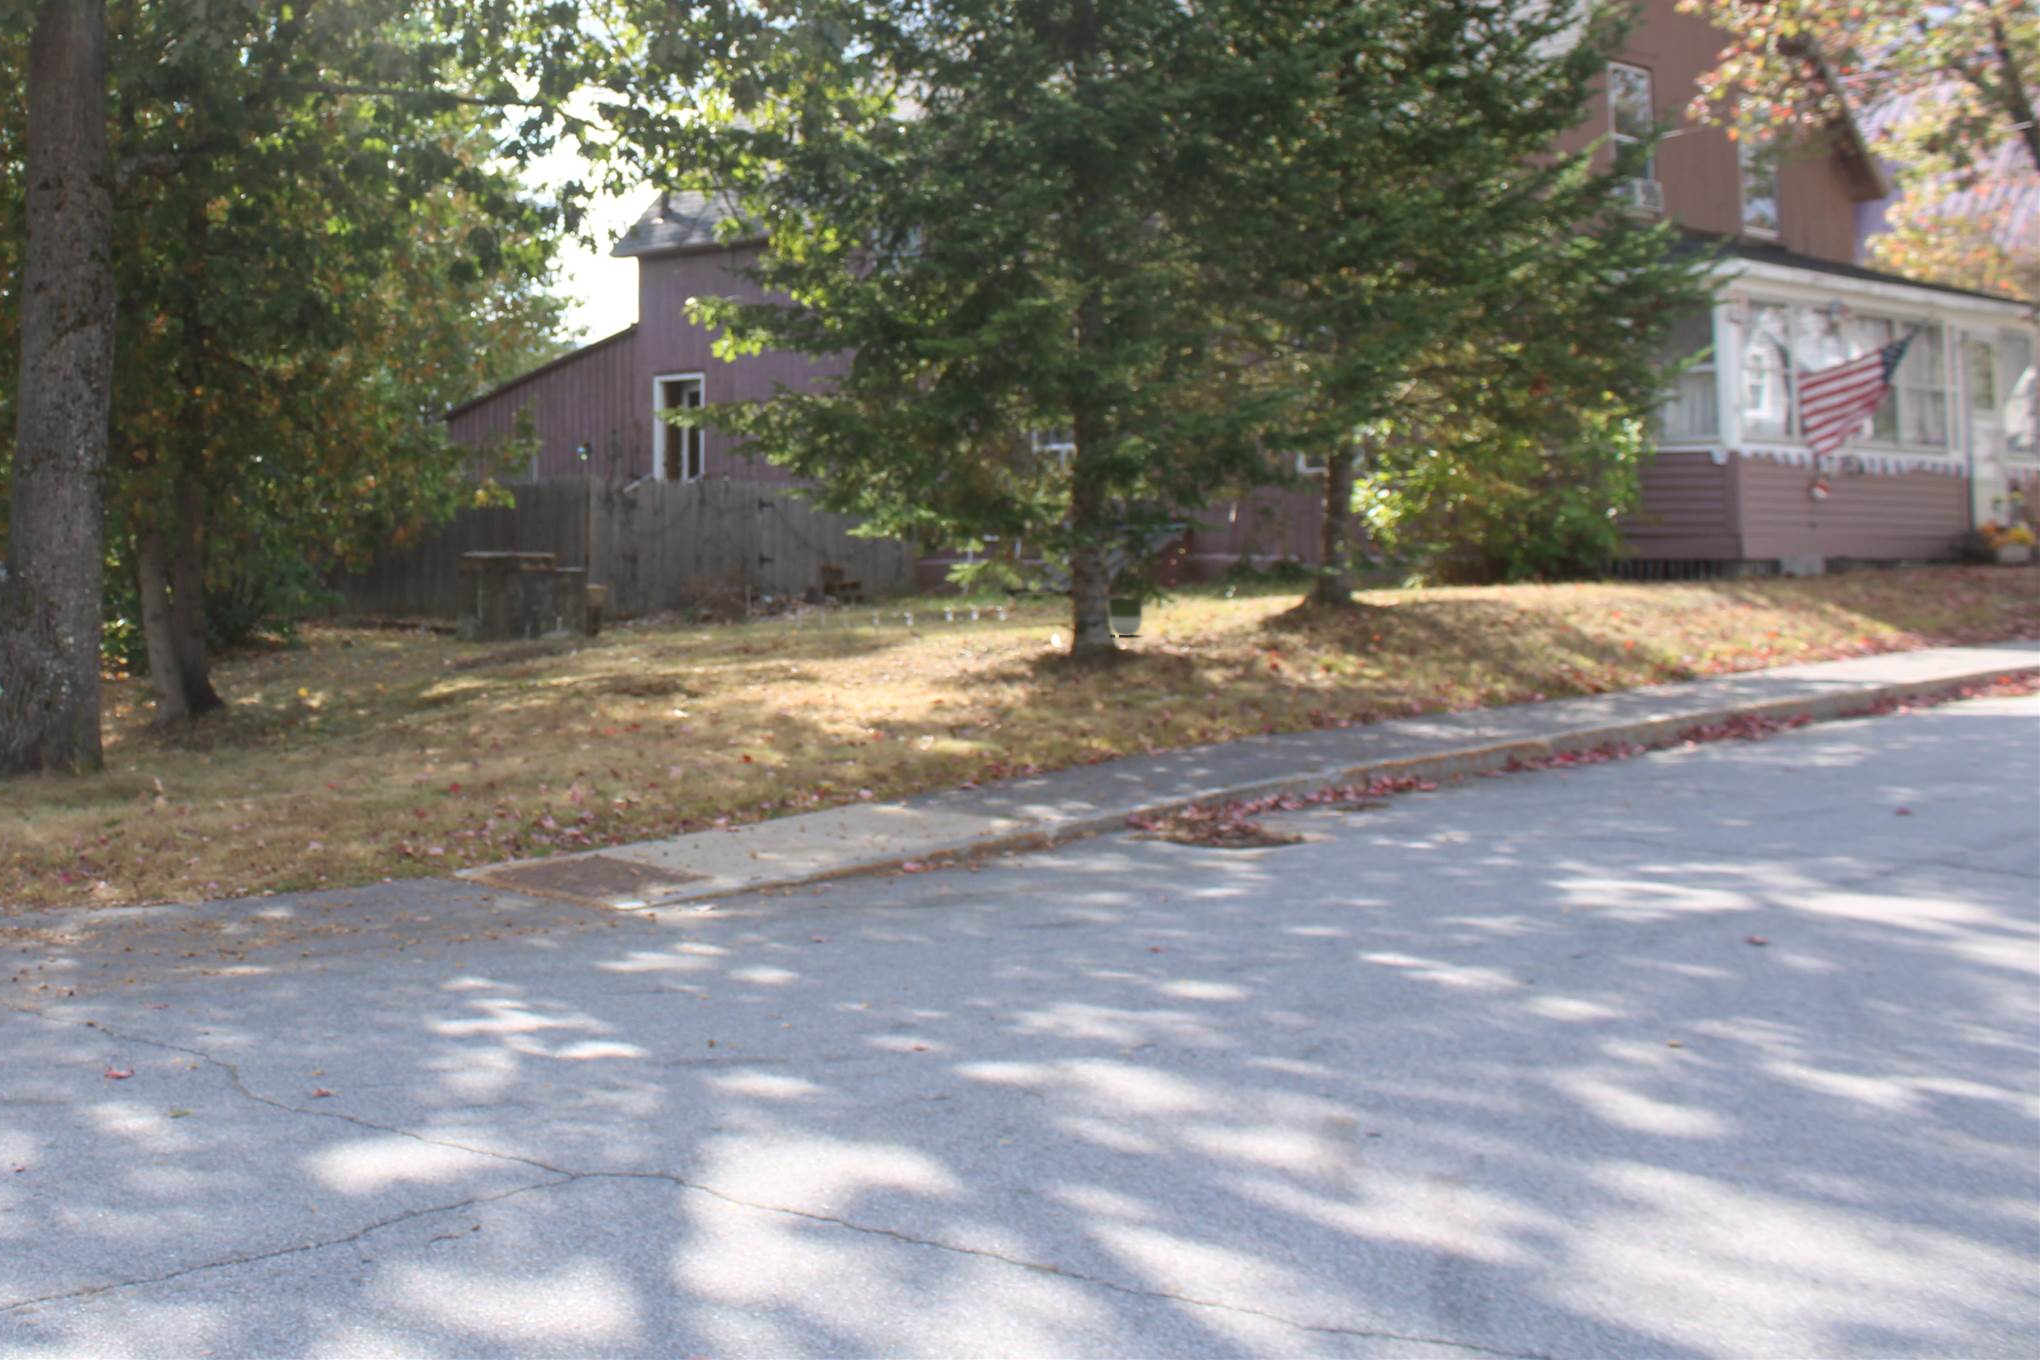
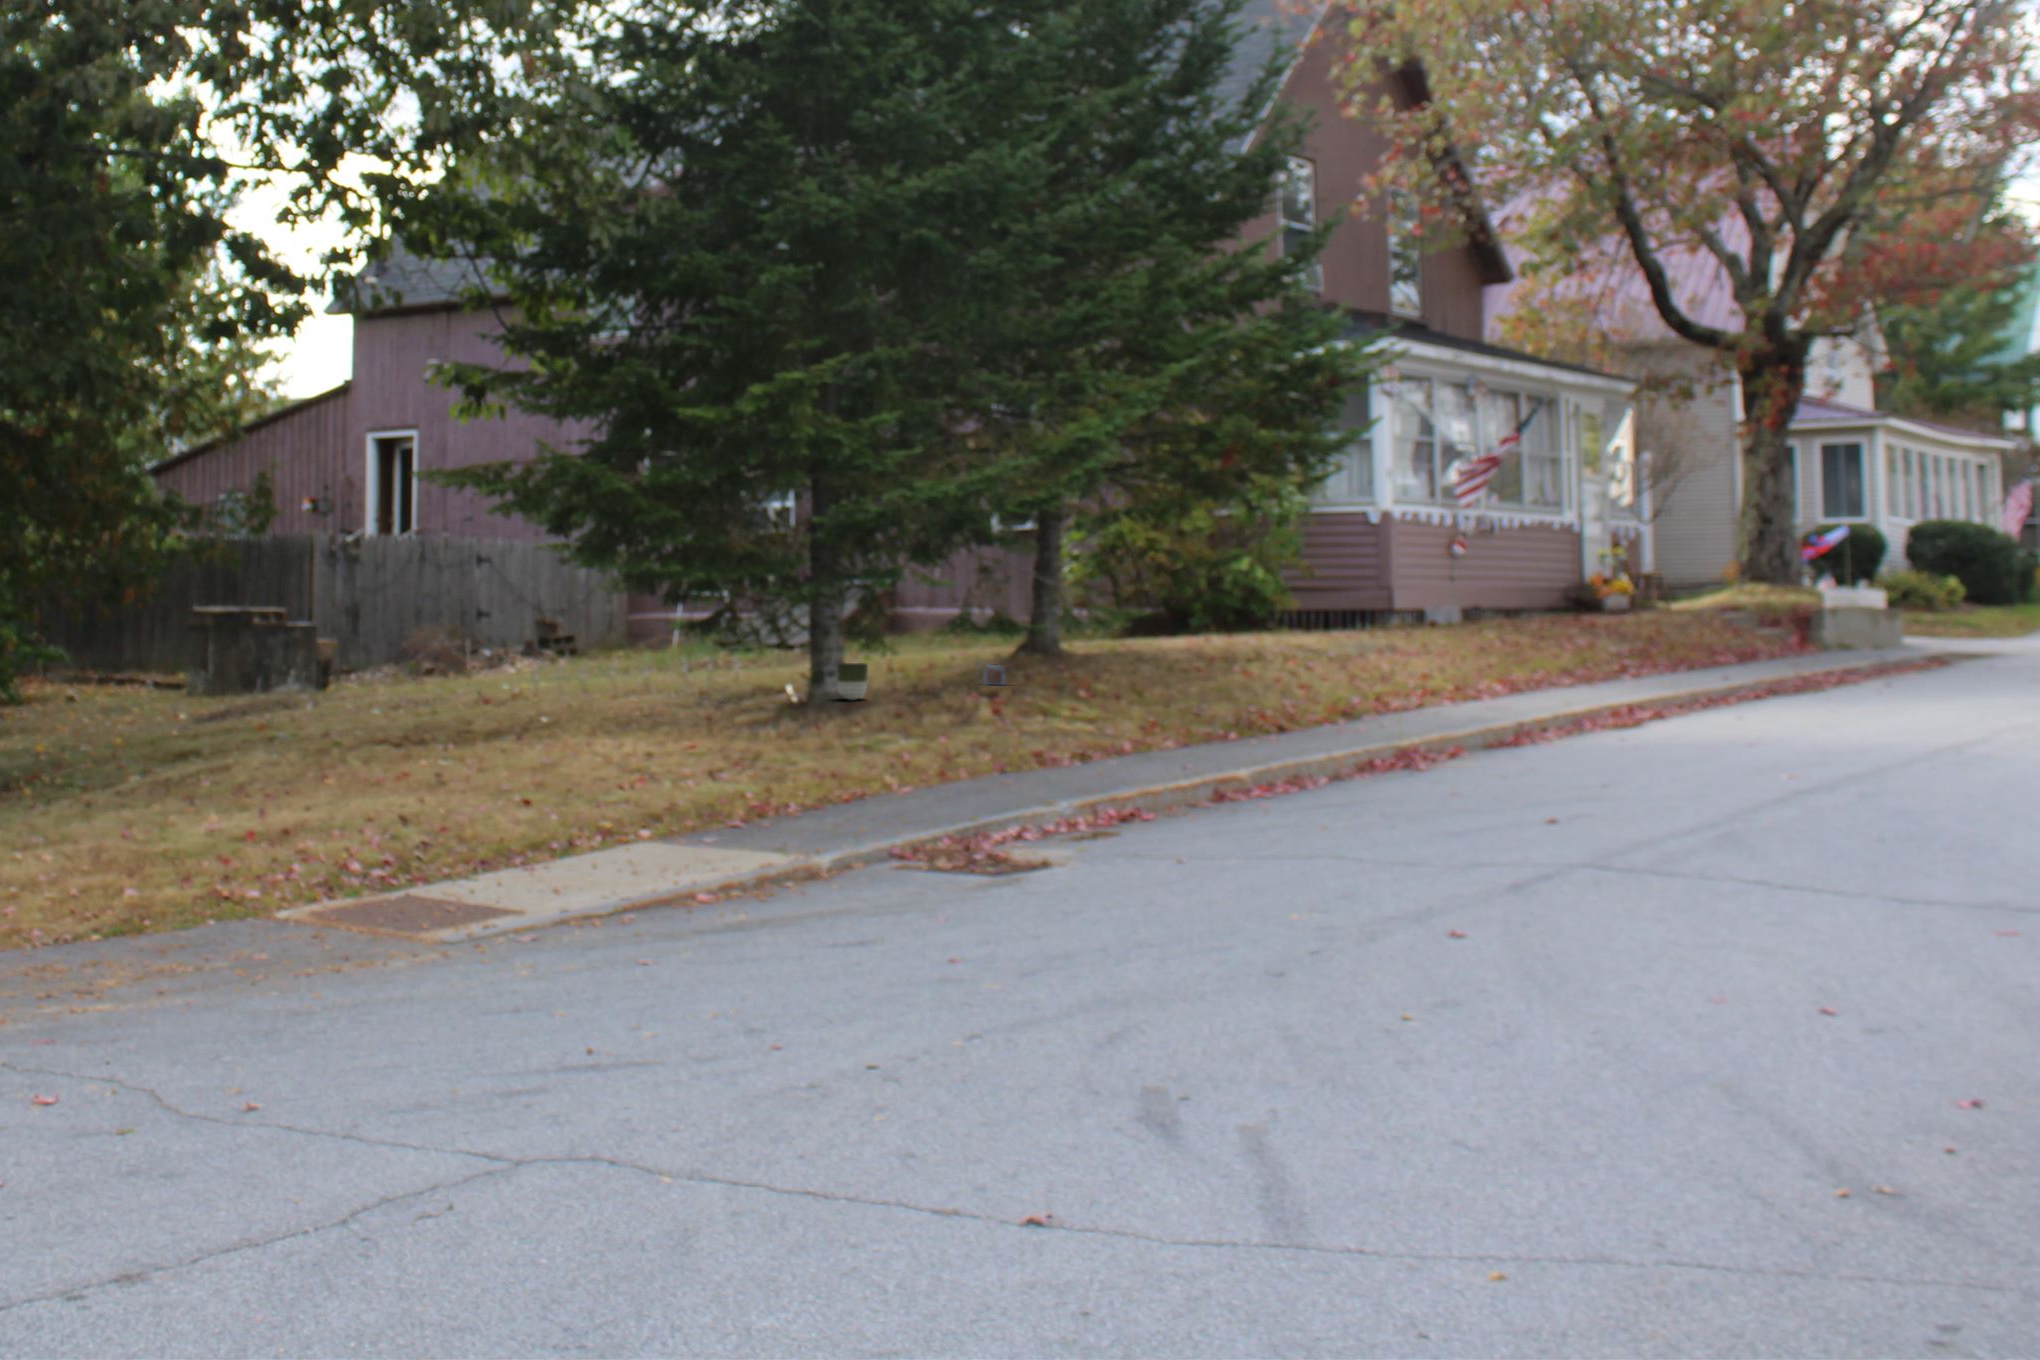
watering can: none [1263,598,1310,624] -> present [976,664,1015,685]

